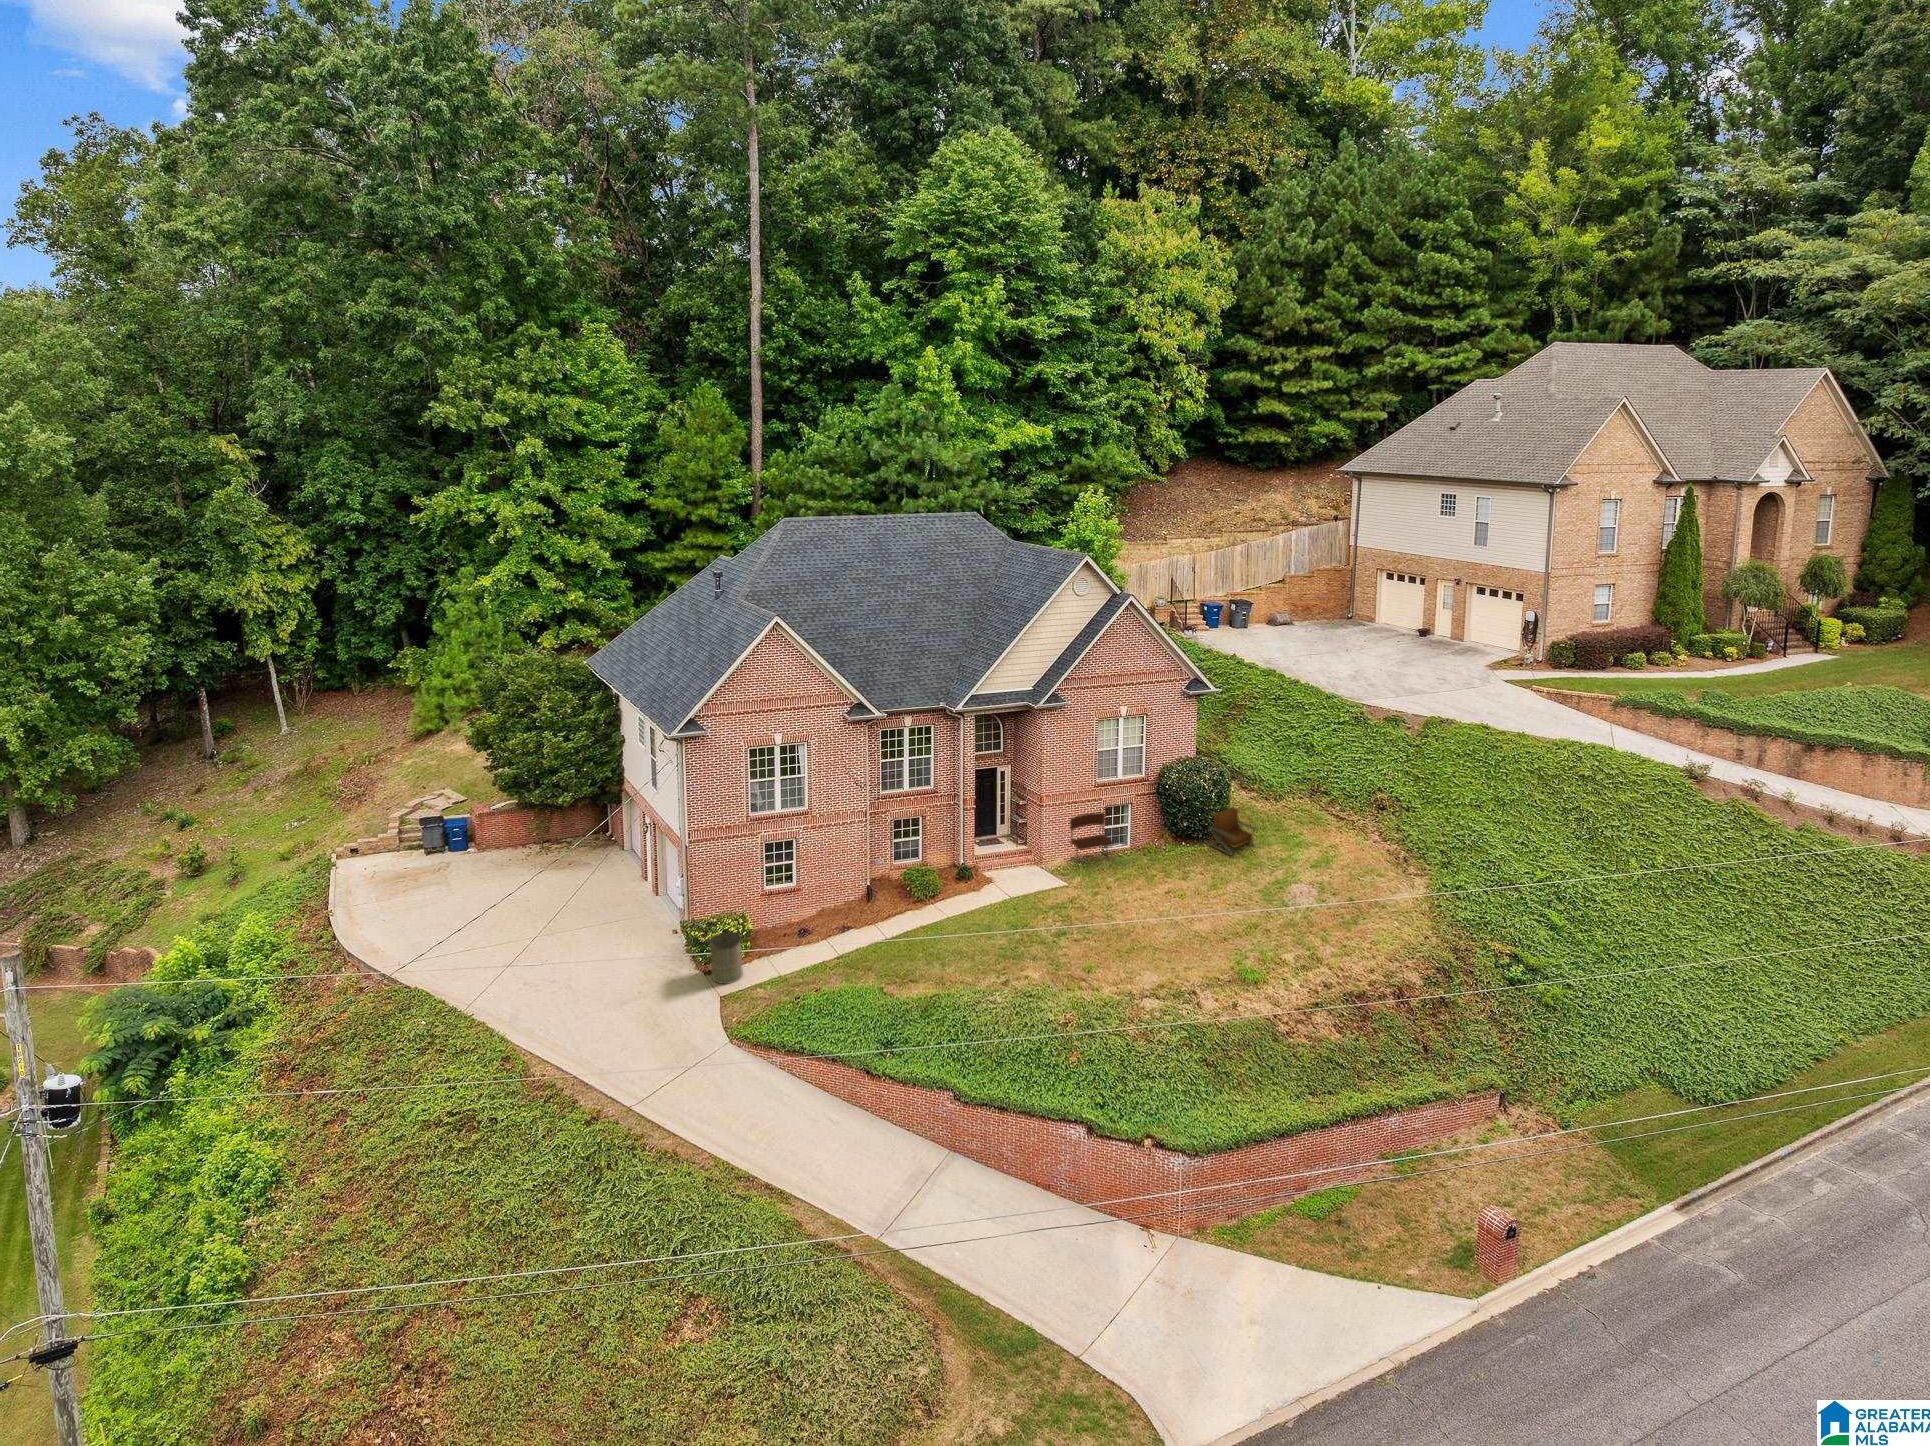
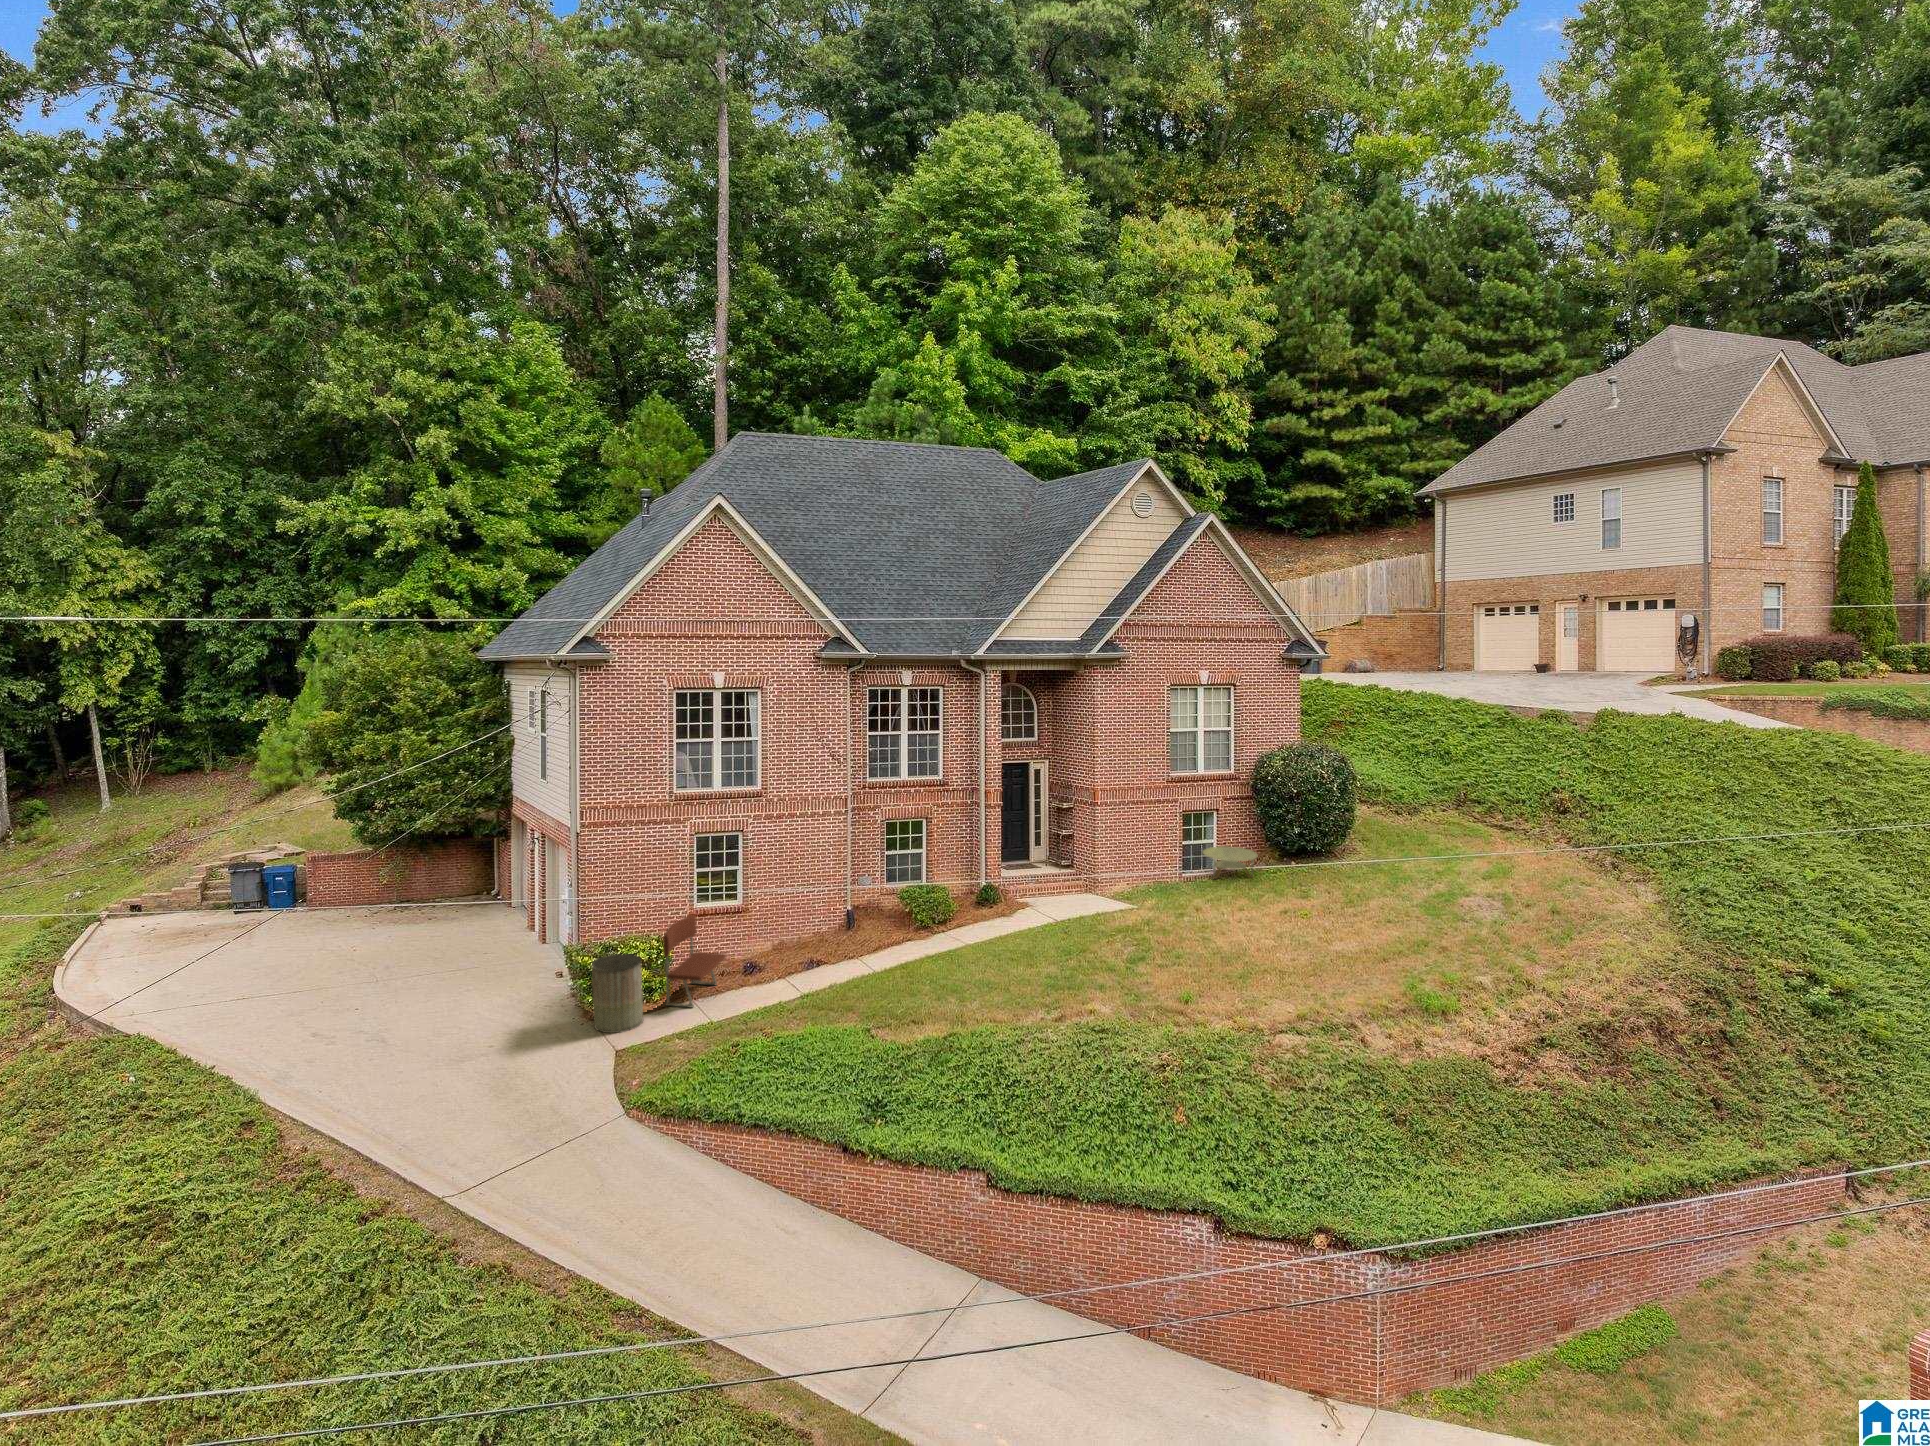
lounge chair: present [1209,807,1256,855] -> none [1326,810,1394,871]
bench: present [1070,812,1113,862] -> present [663,915,726,1008]
round table: none [1121,828,1160,855] -> present [1203,846,1258,879]

